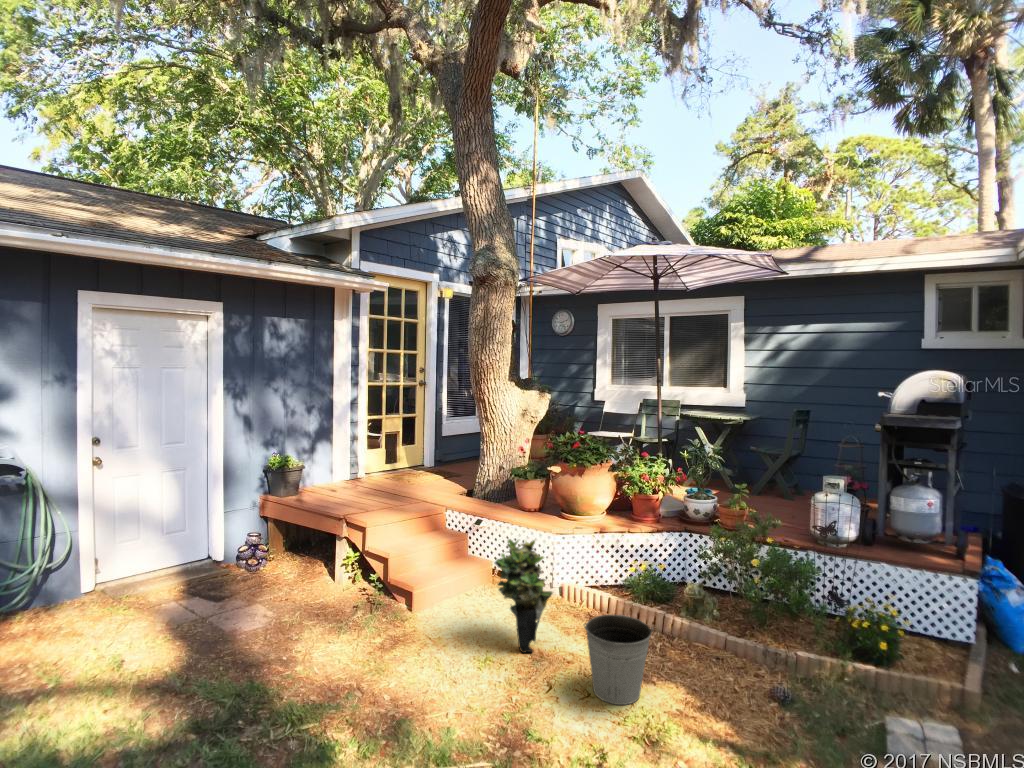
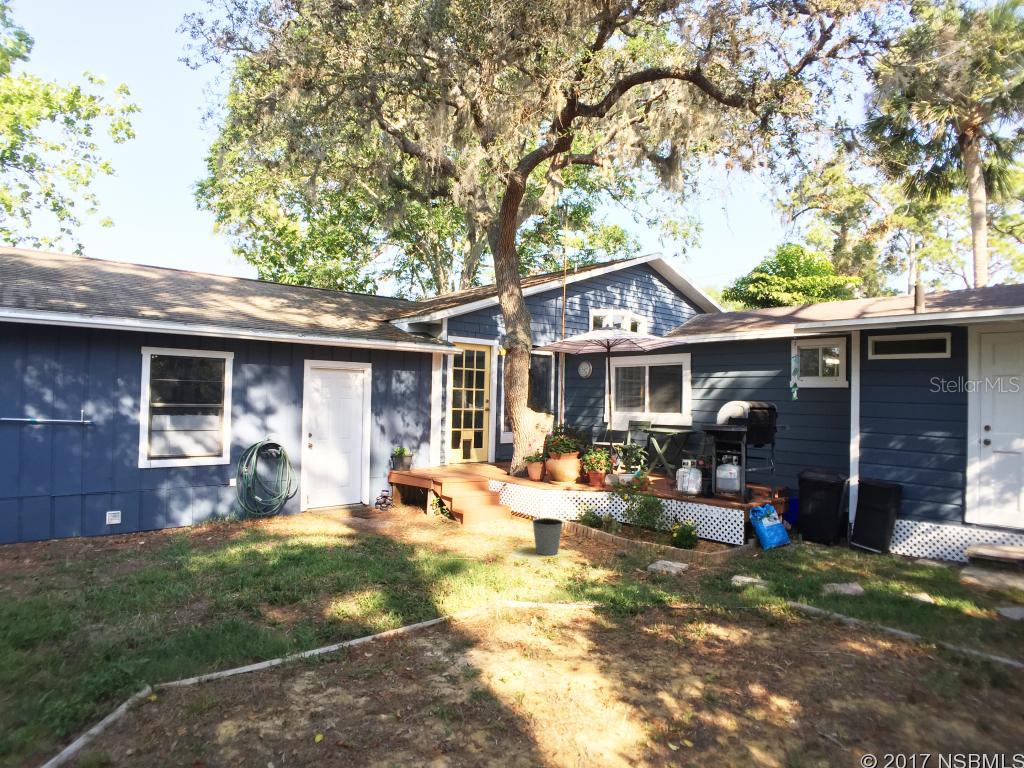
potted plant: present [495,539,553,653] -> none [499,486,528,540]

